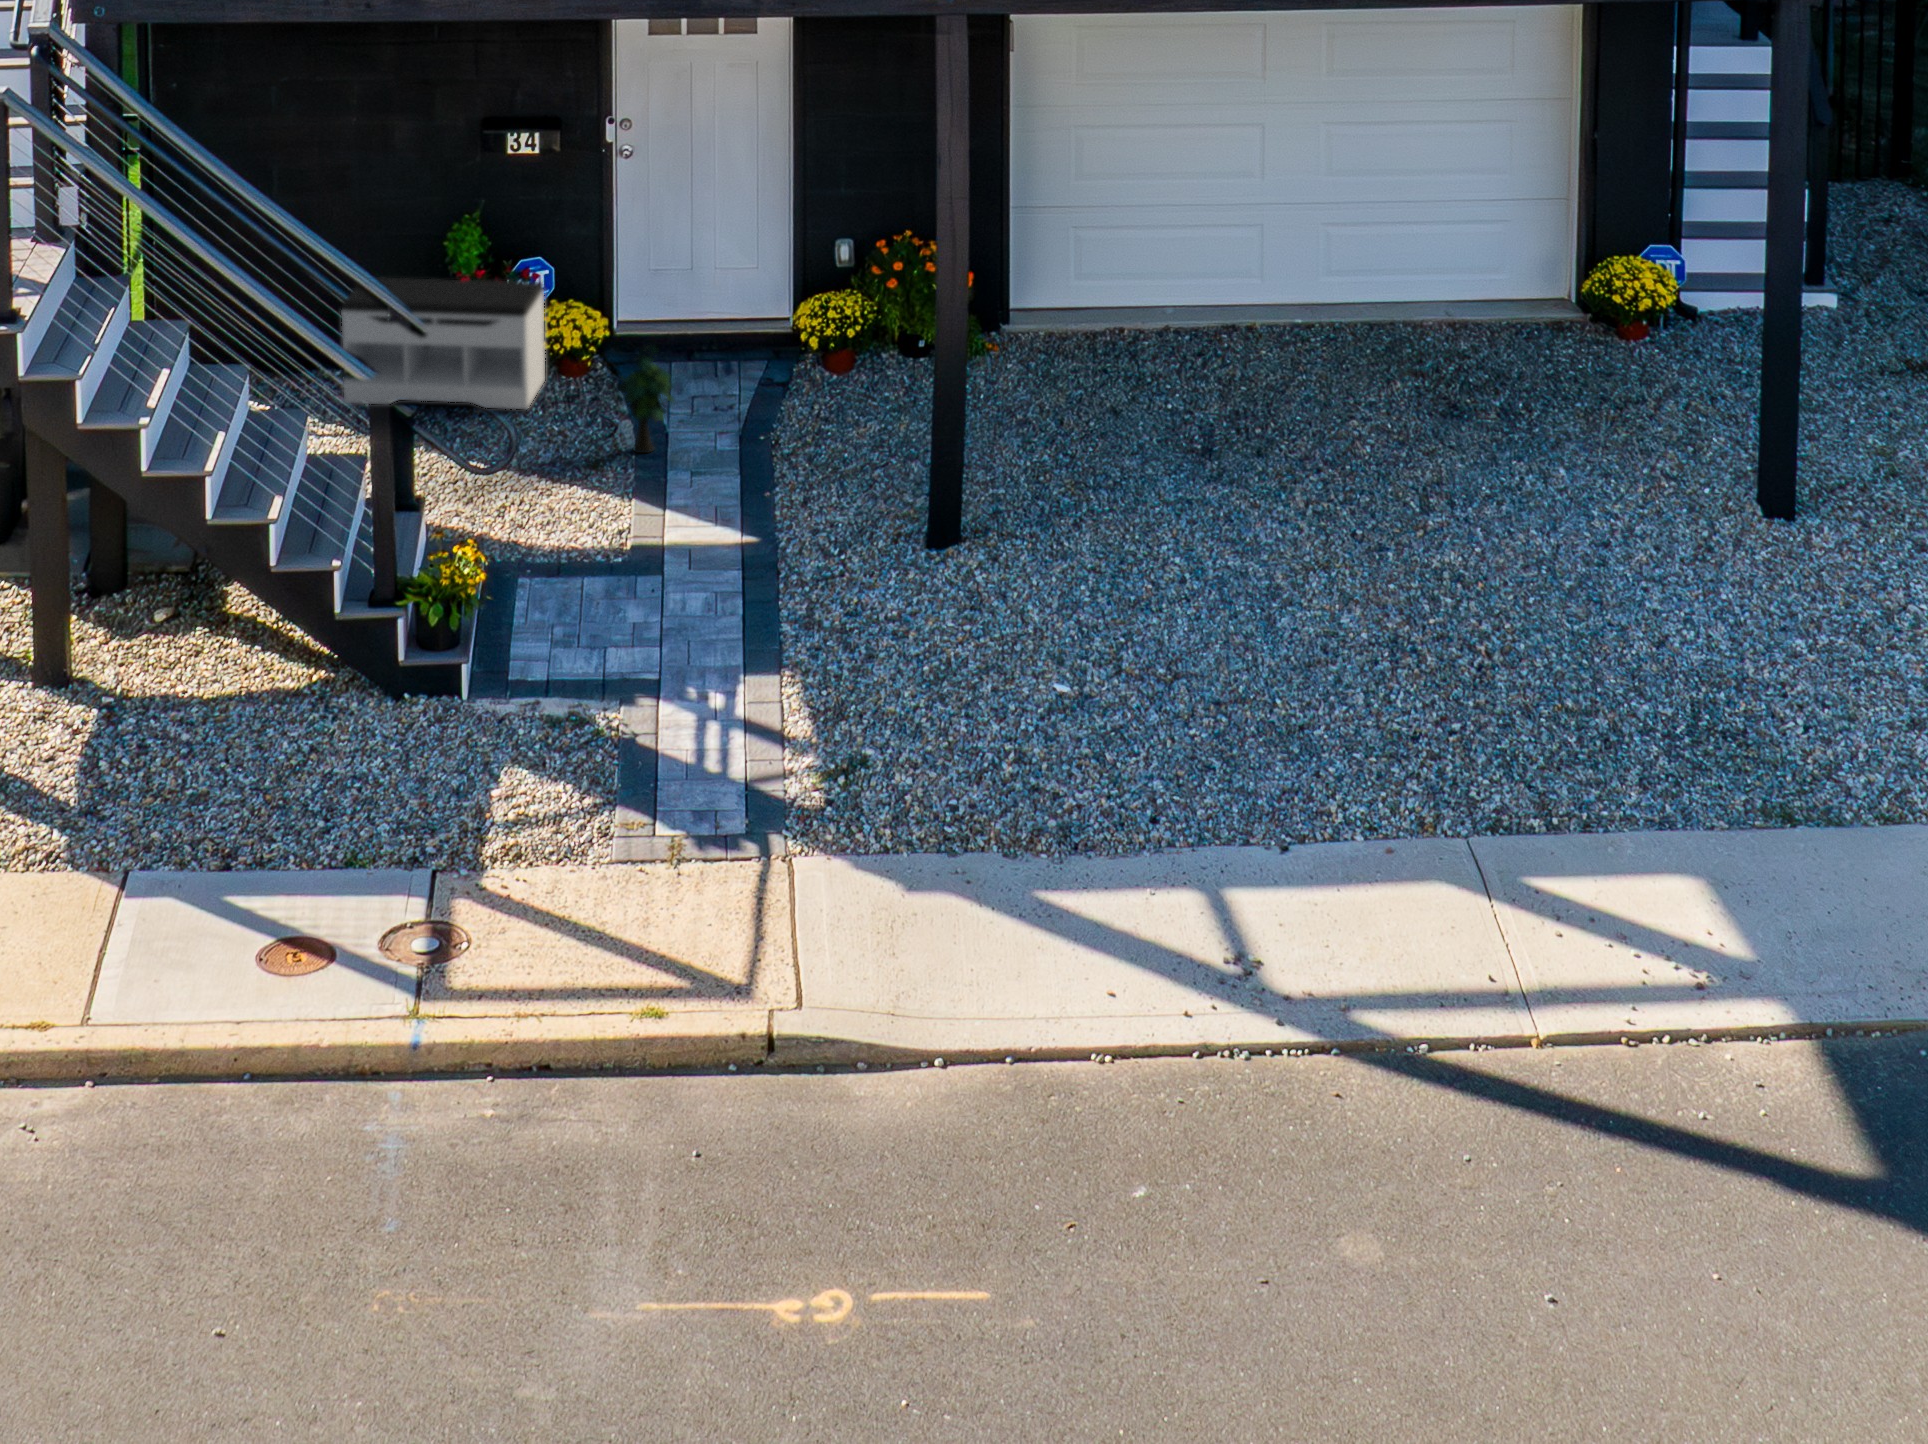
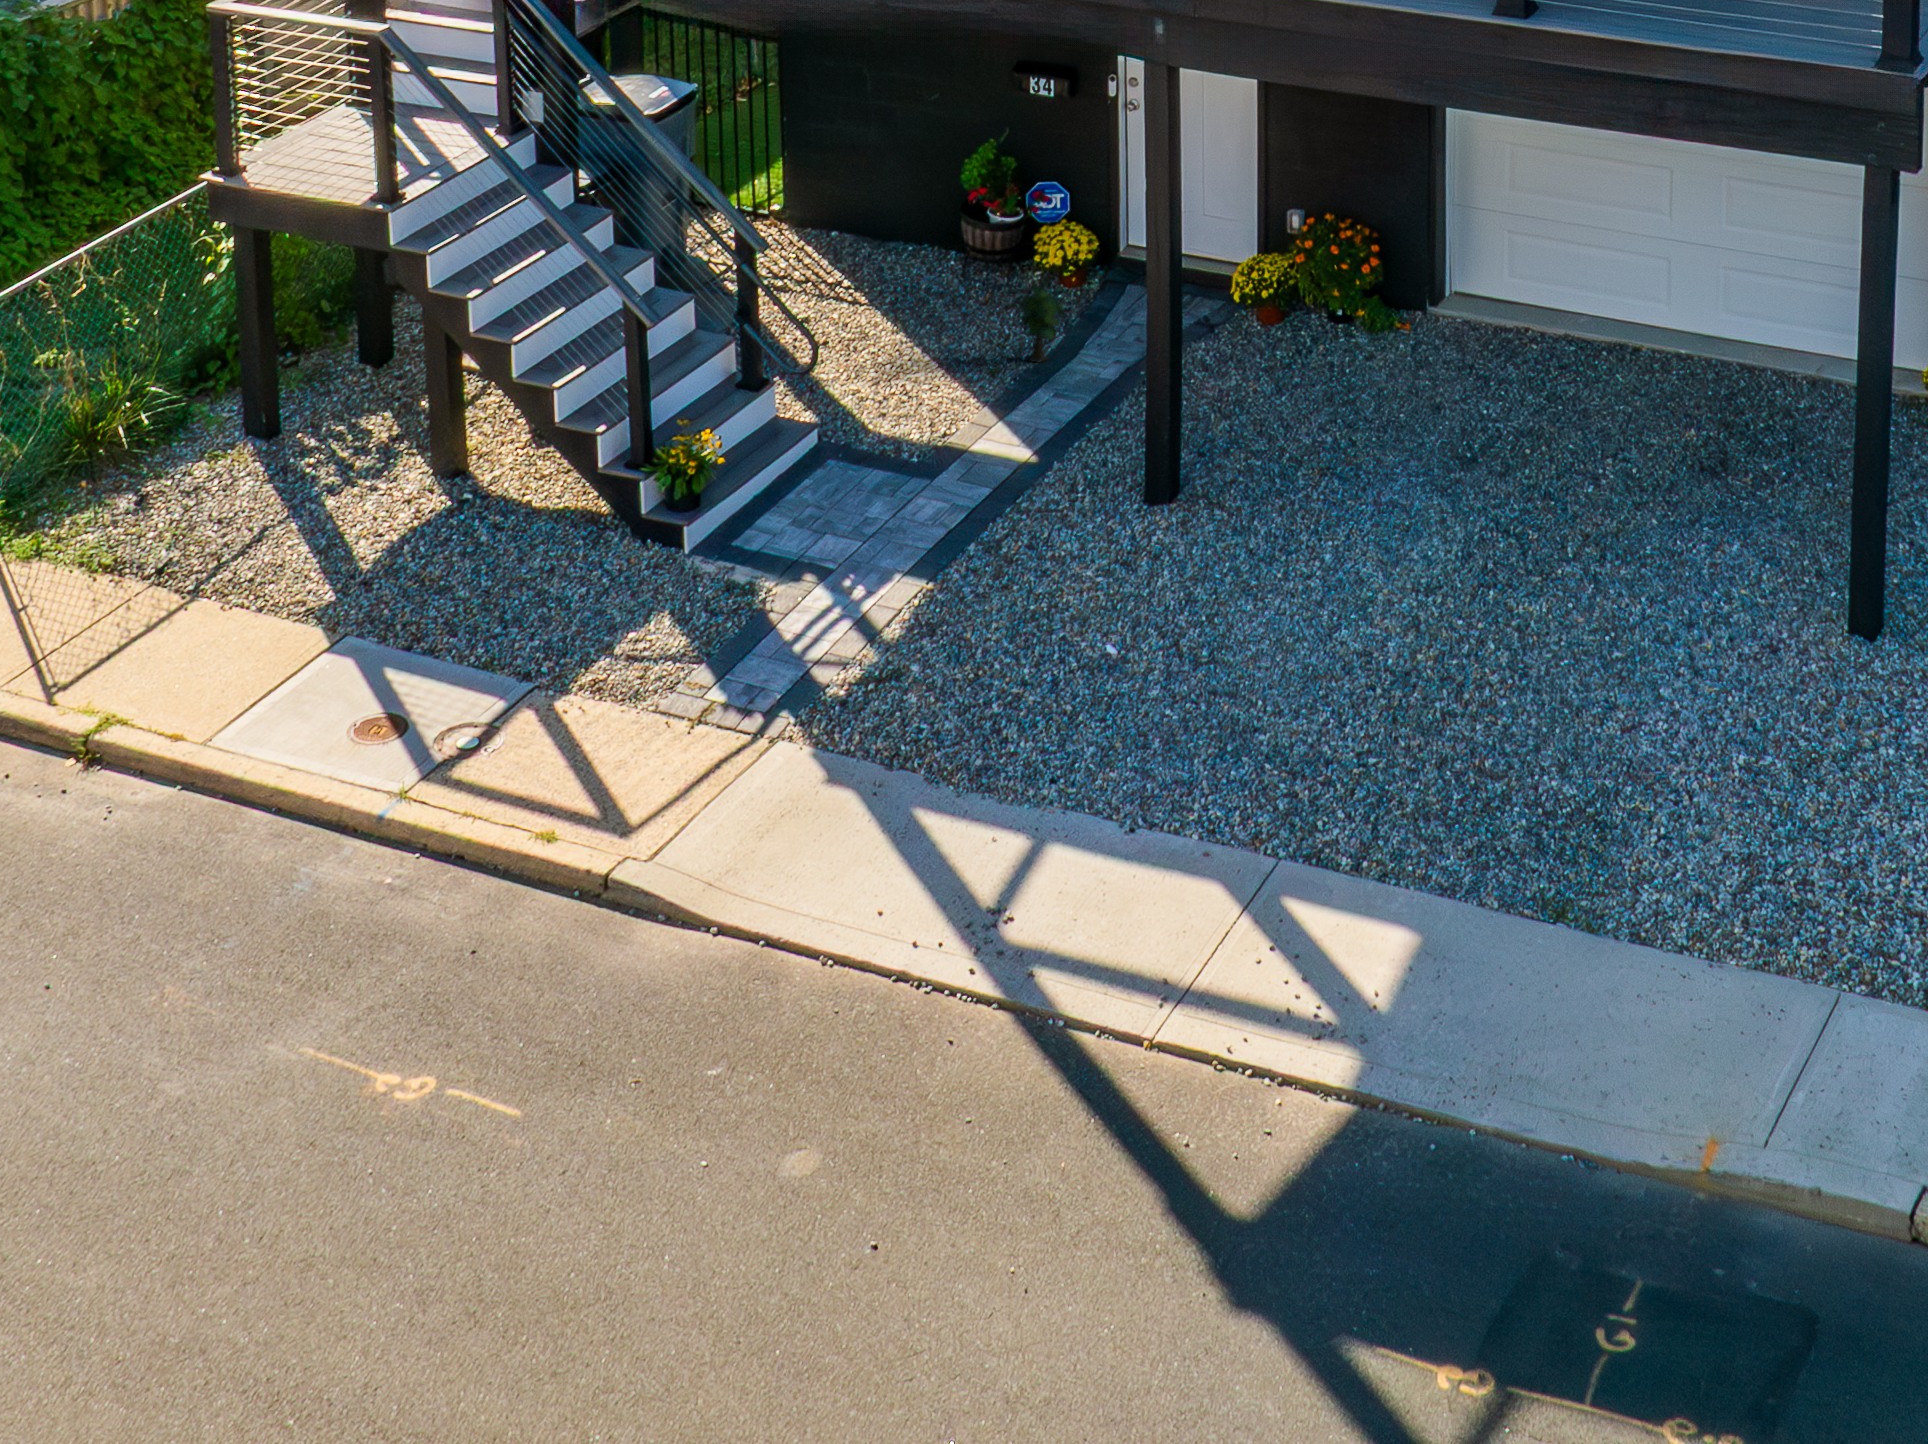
bench: present [341,278,545,409] -> none [869,171,1033,305]

